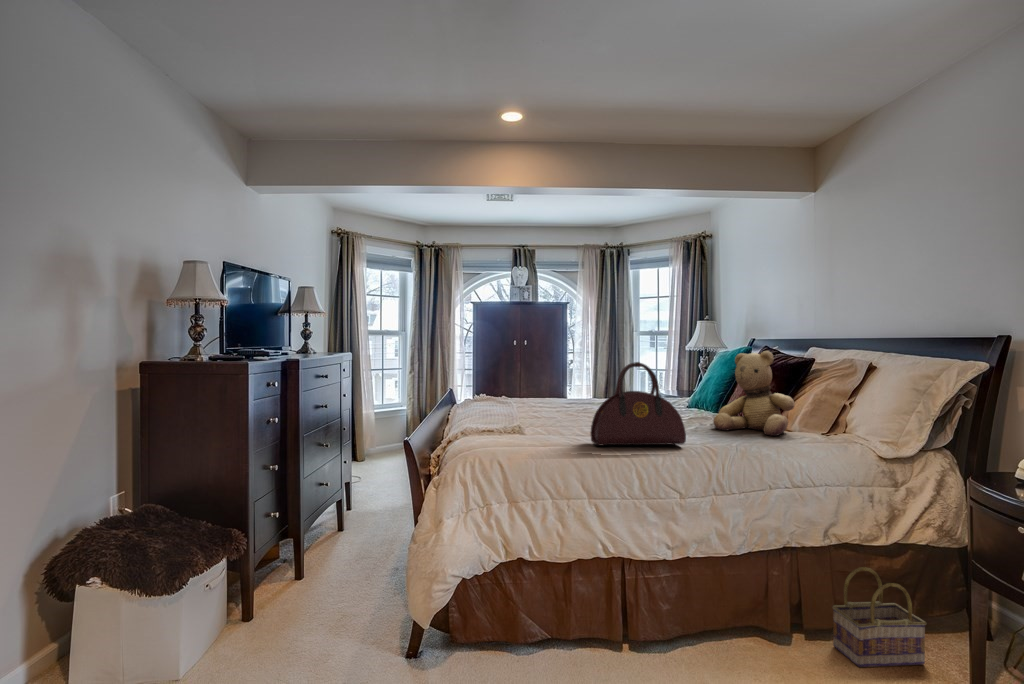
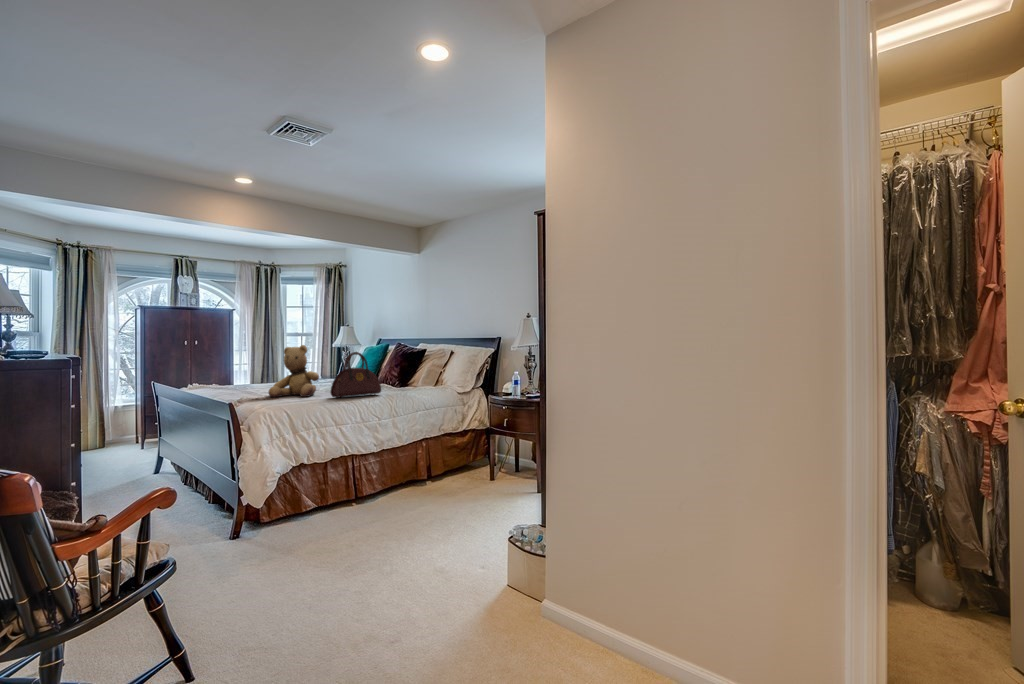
teddy bear: present [713,351,794,436] -> present [269,345,319,397]
basket: present [832,567,926,667] -> none [443,442,477,483]

